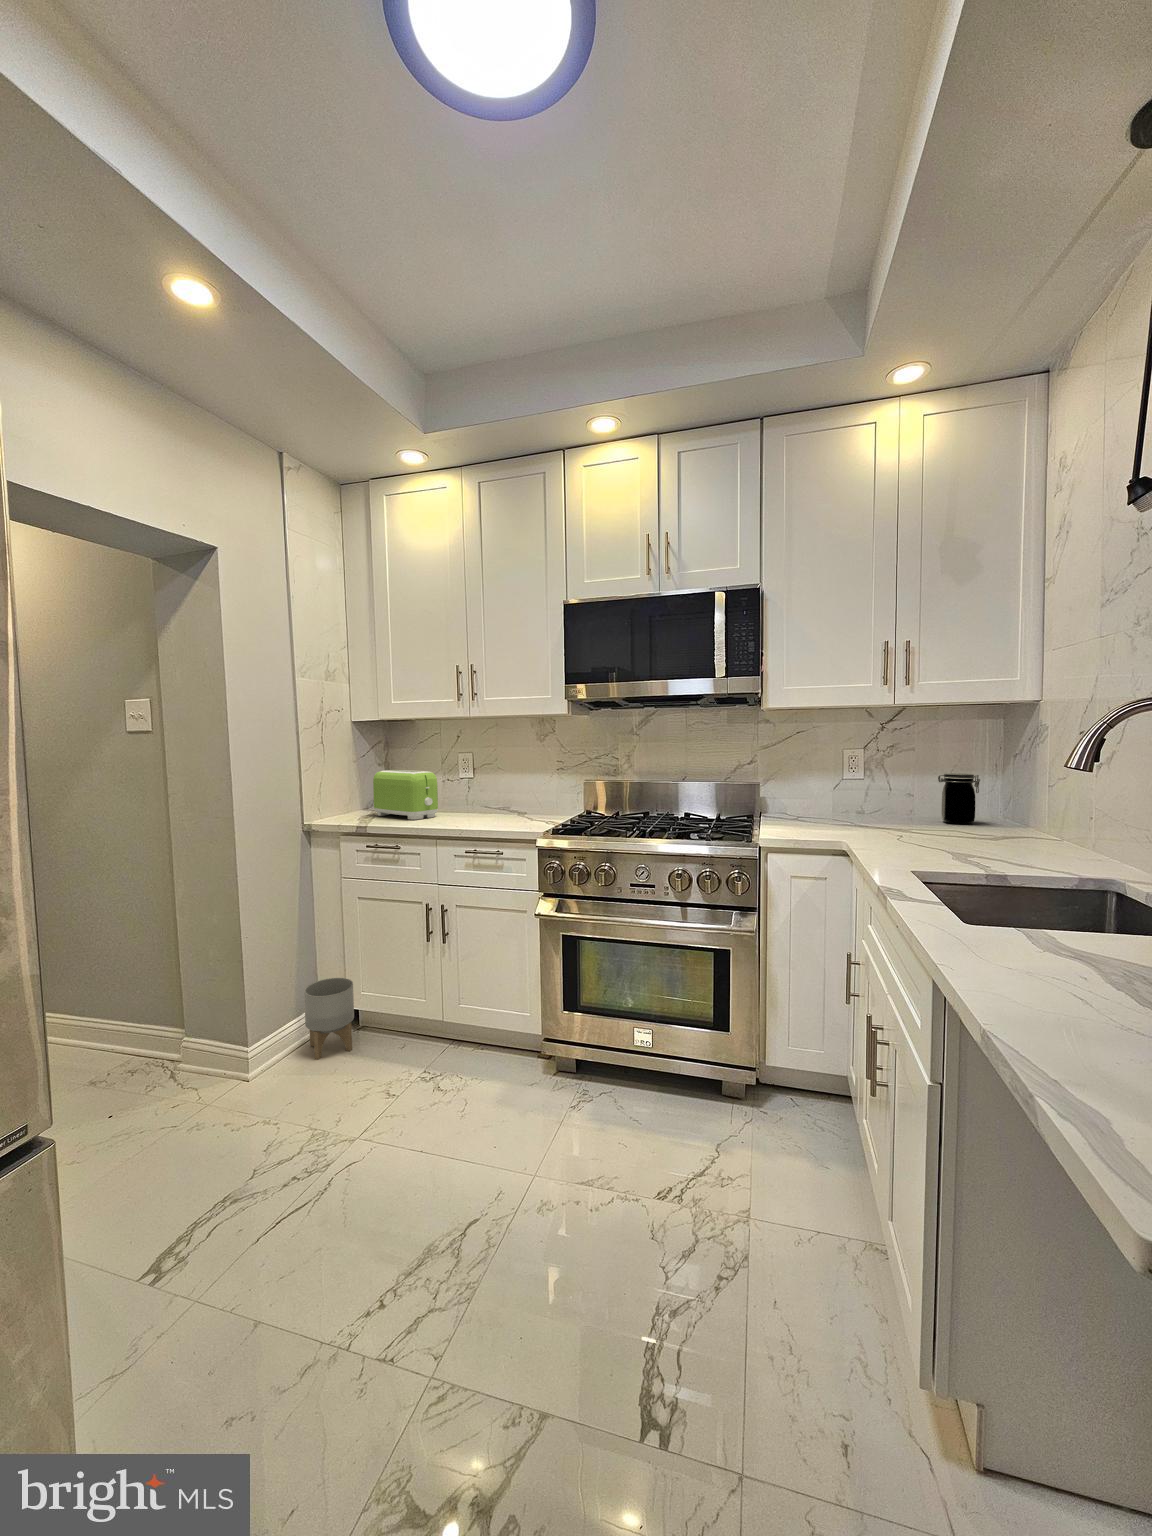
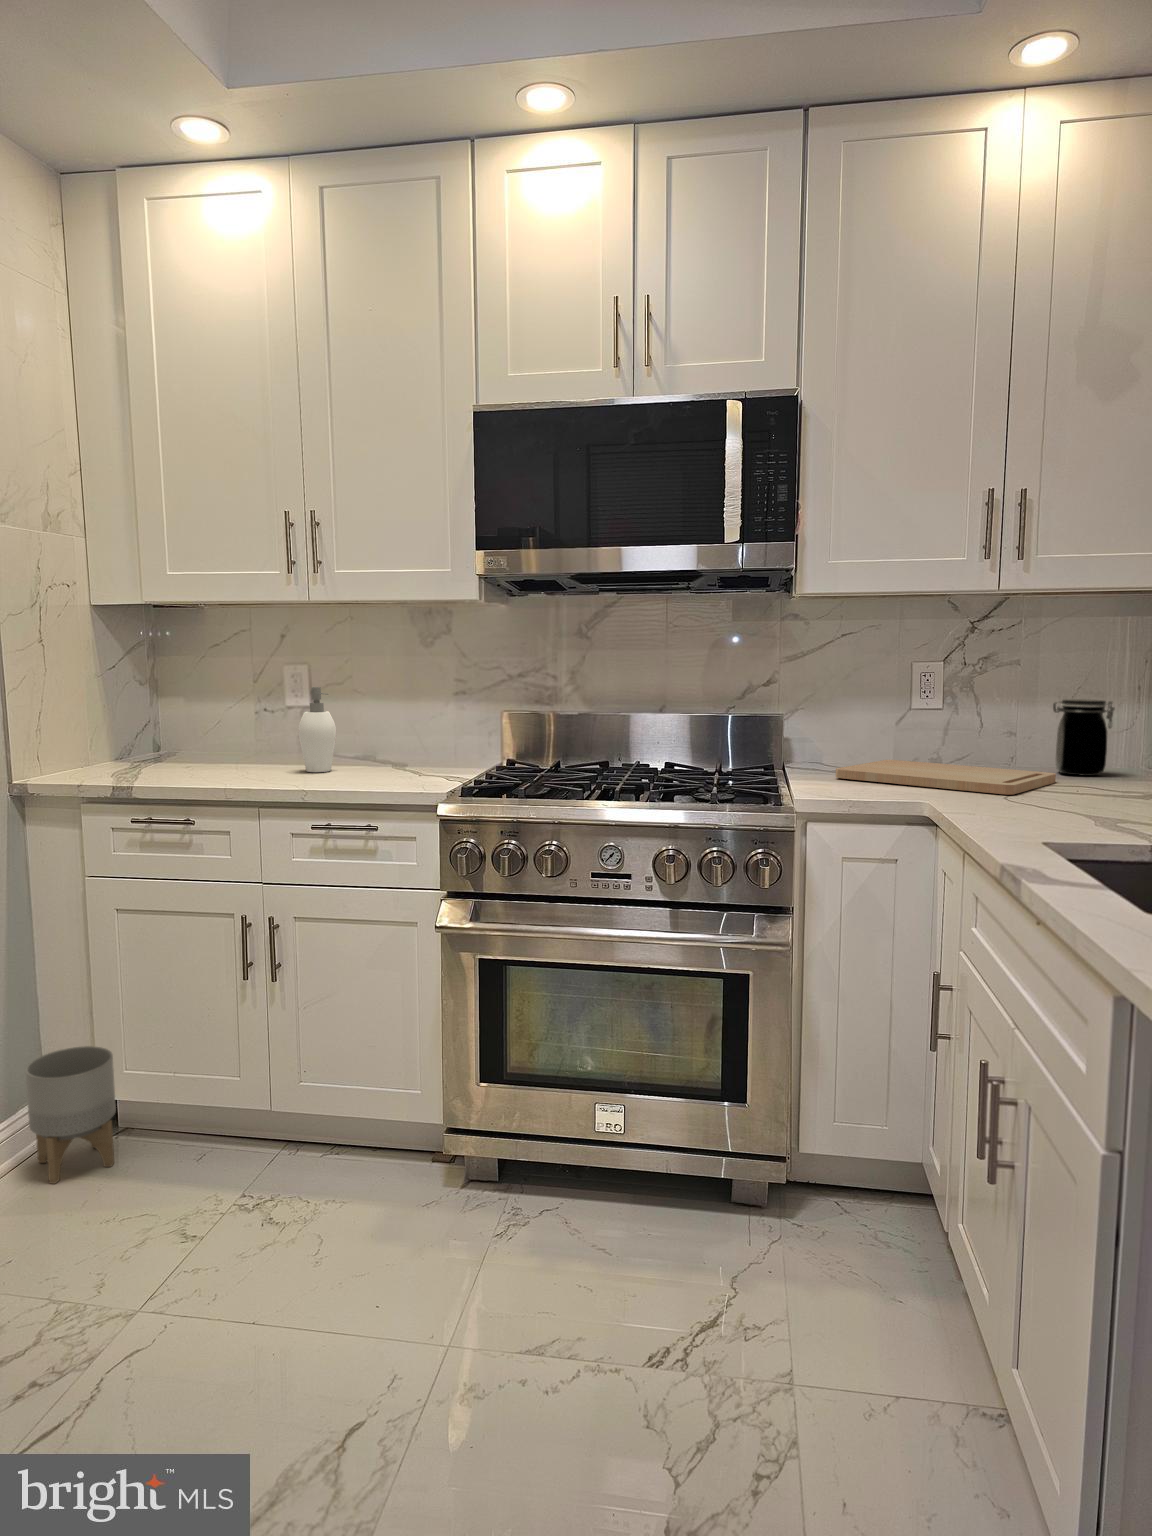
soap dispenser: none [463,767,485,817] -> present [298,687,336,772]
toaster: present [373,770,438,820] -> none [137,693,254,776]
cutting board: none [790,812,938,837] -> present [836,760,1056,795]

